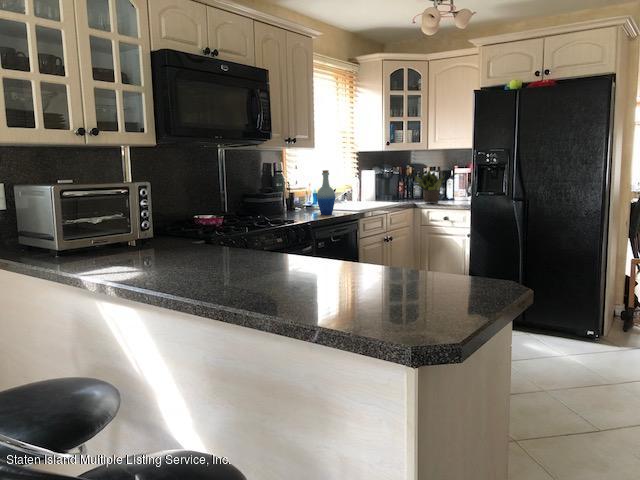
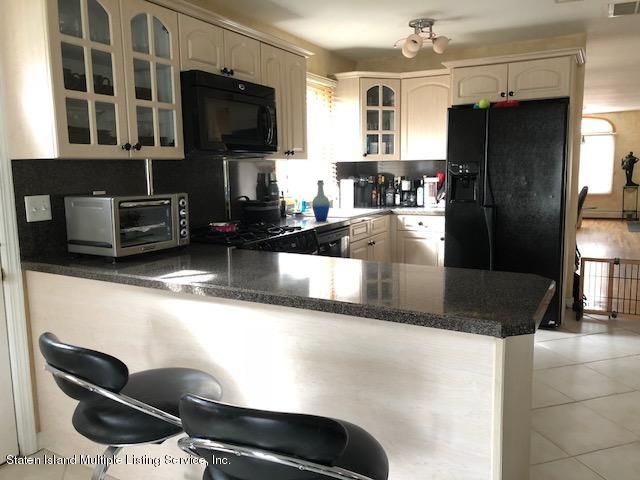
potted plant: present [415,171,444,203] -> none [390,178,419,209]

